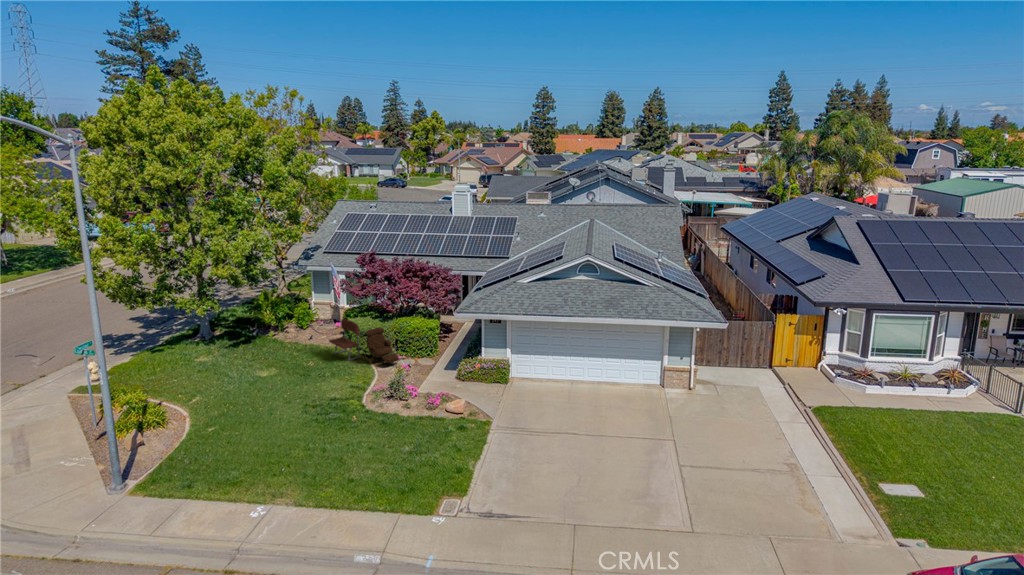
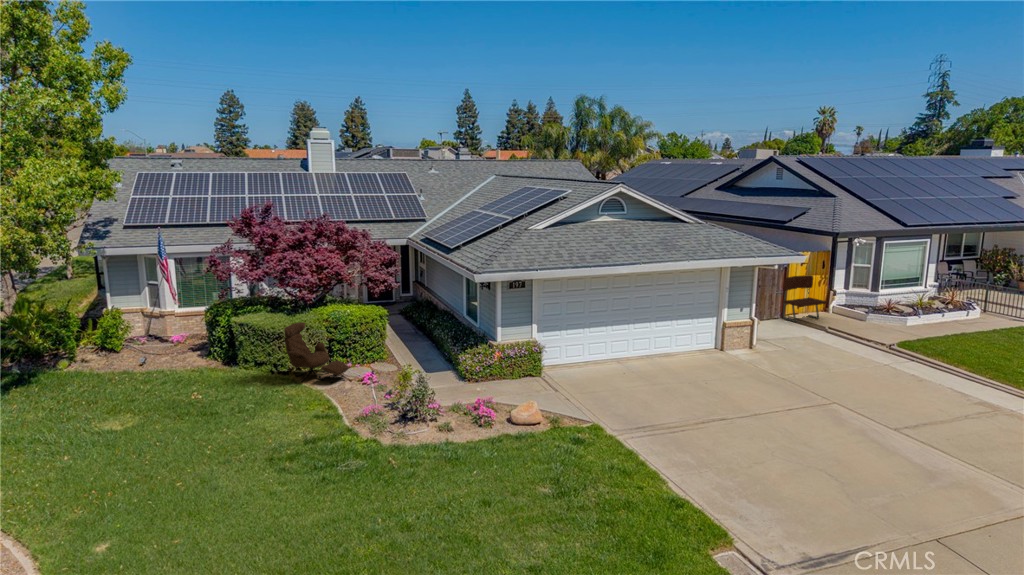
bench: present [329,319,360,361] -> present [782,275,827,322]

